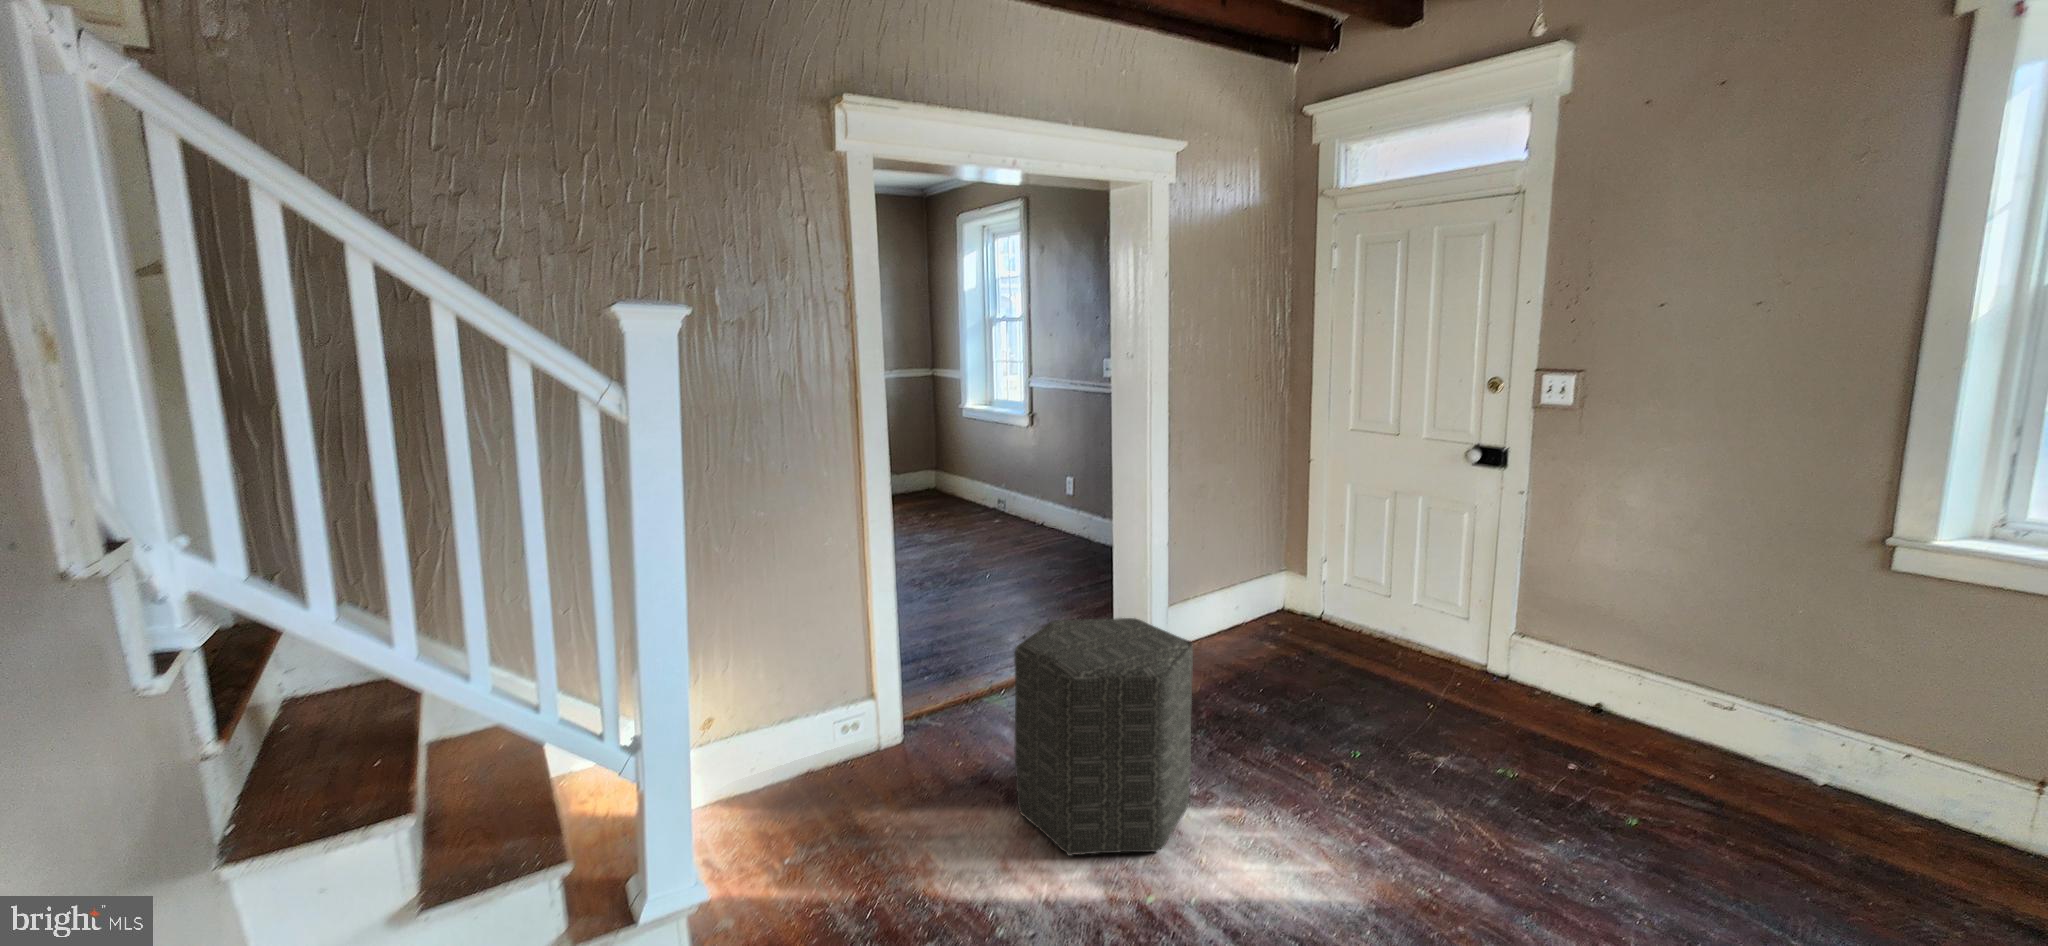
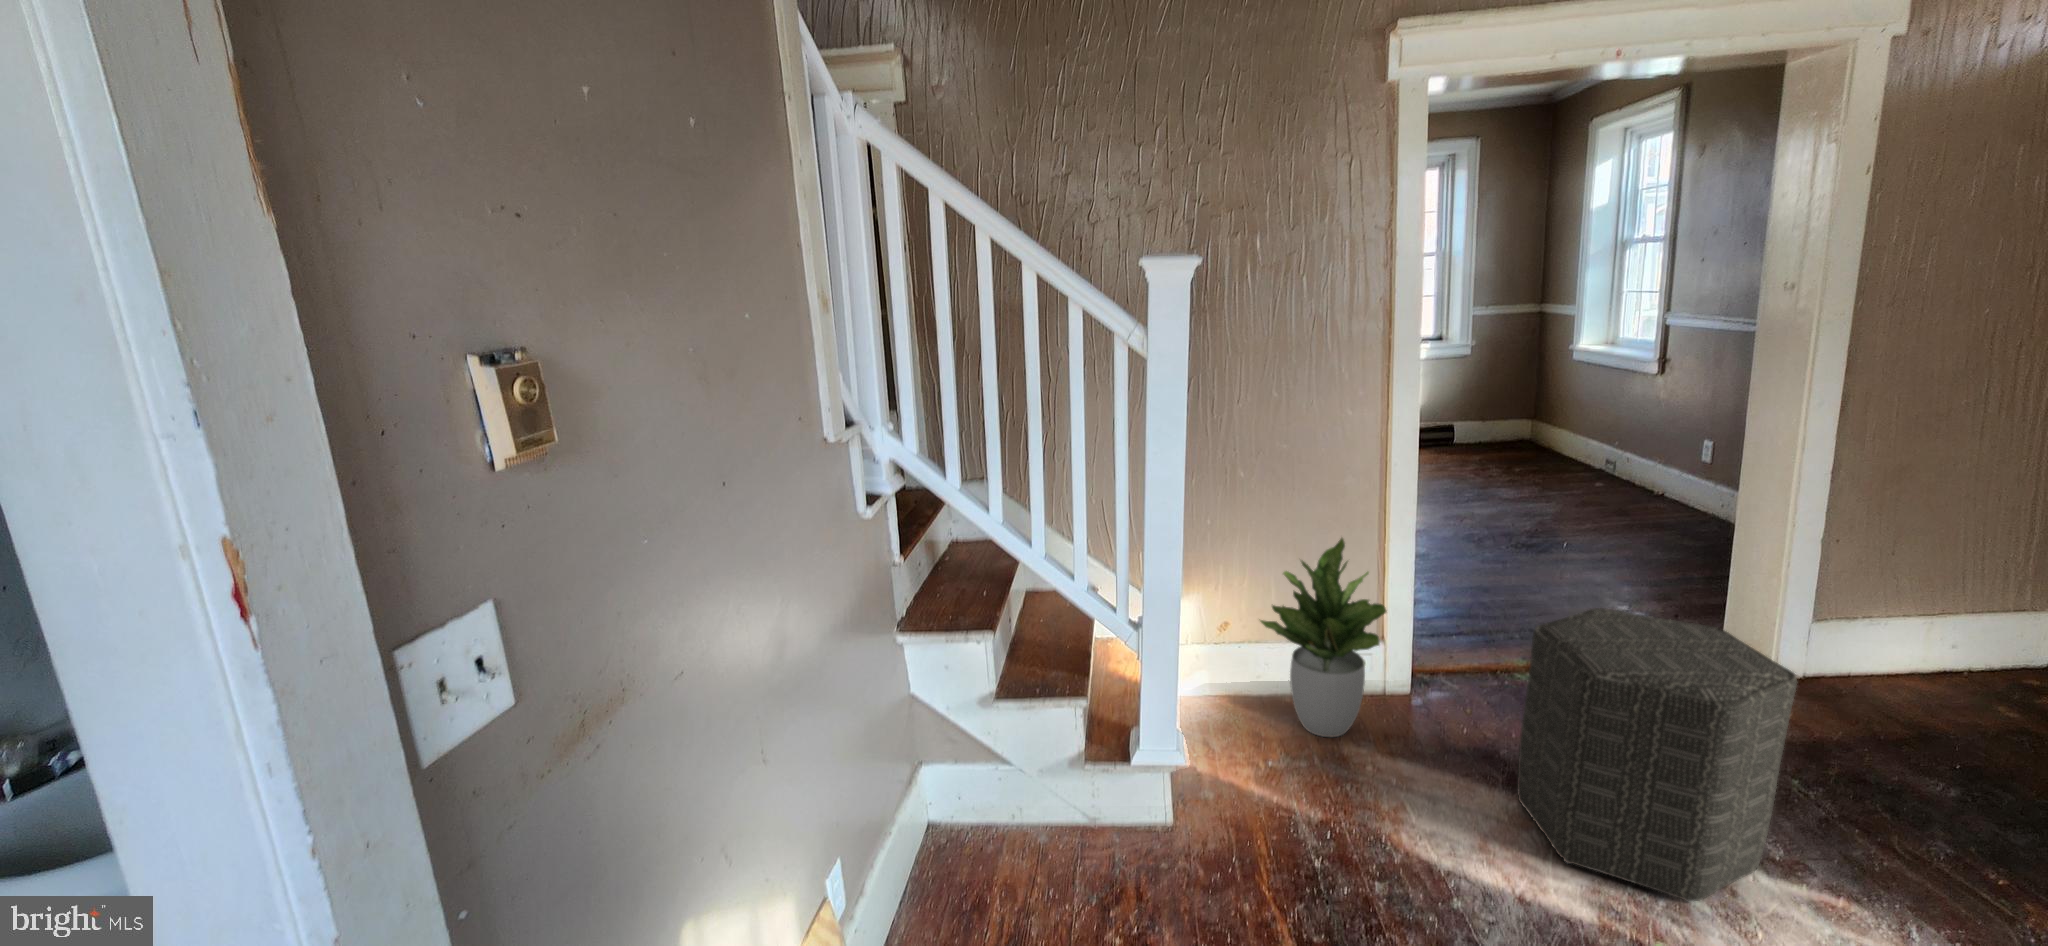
potted plant: none [751,596,885,814] -> present [1260,538,1387,737]

